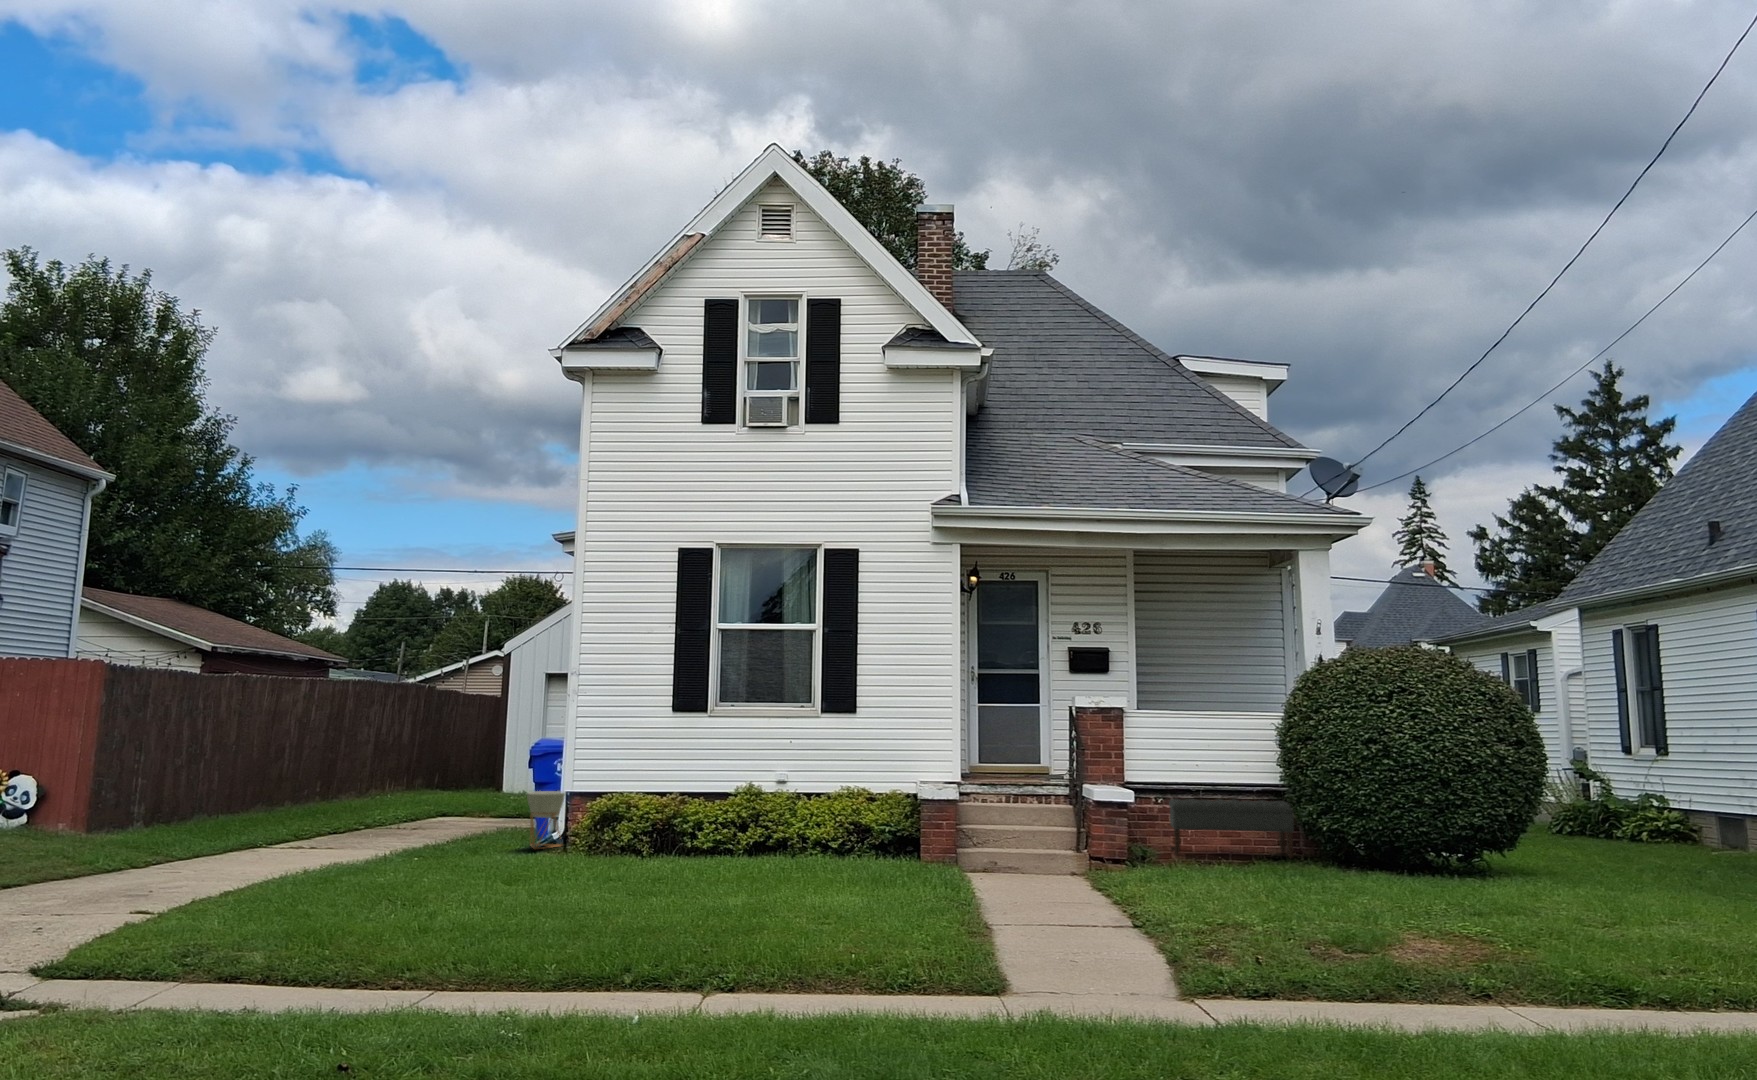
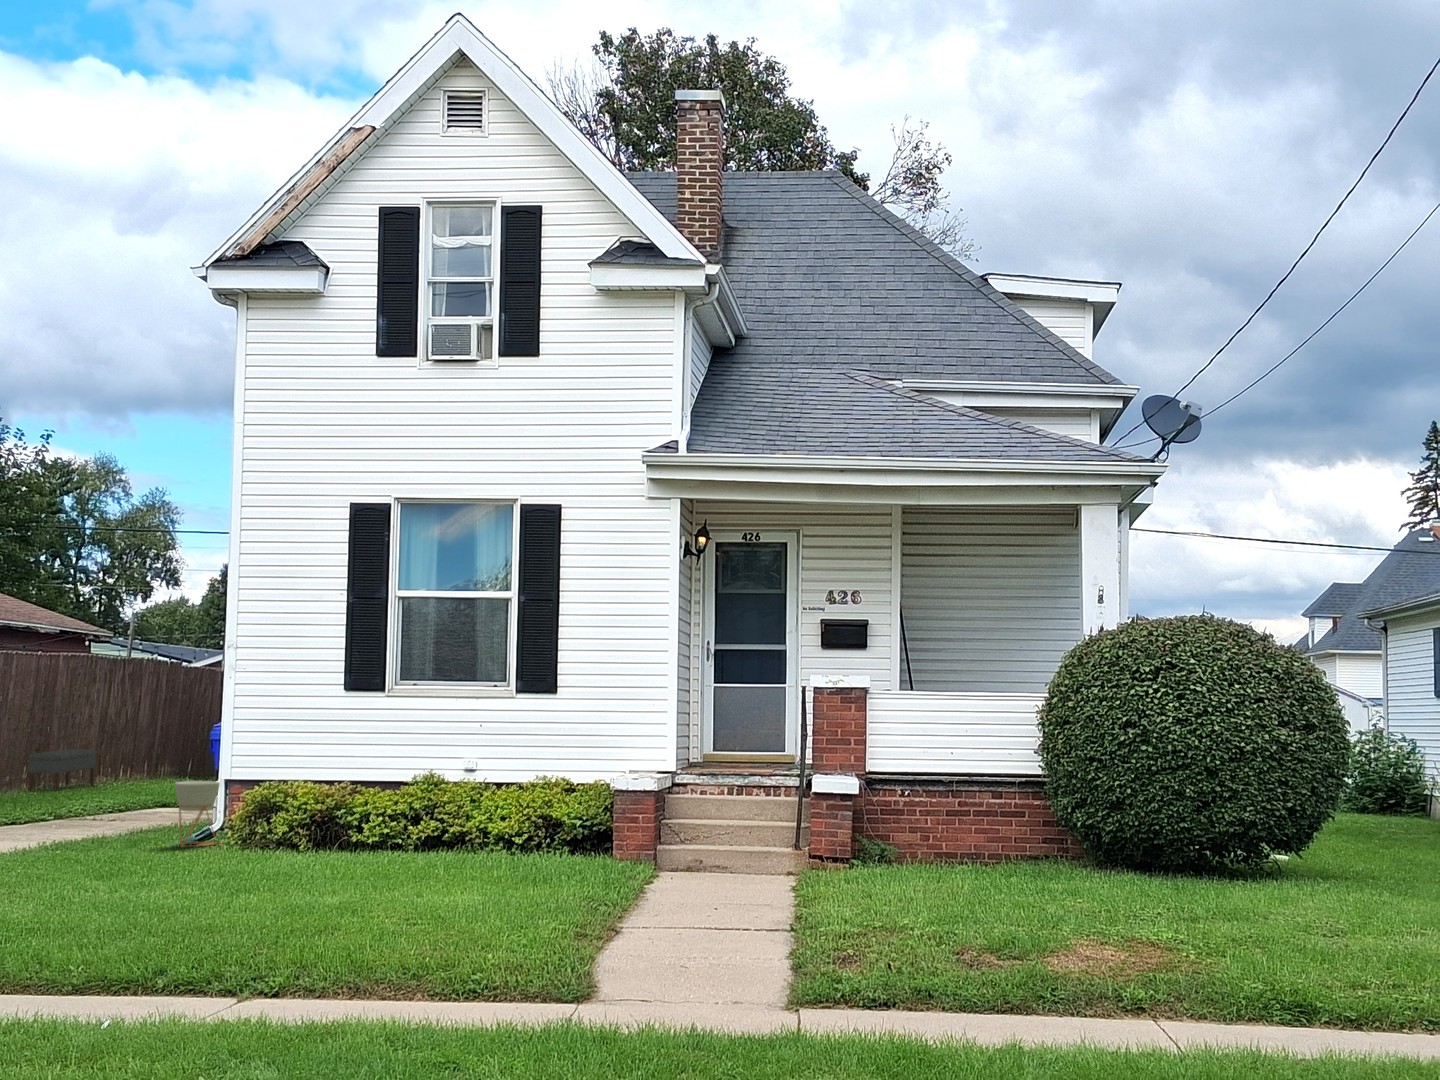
bench: present [1169,799,1294,858] -> present [28,749,97,791]

